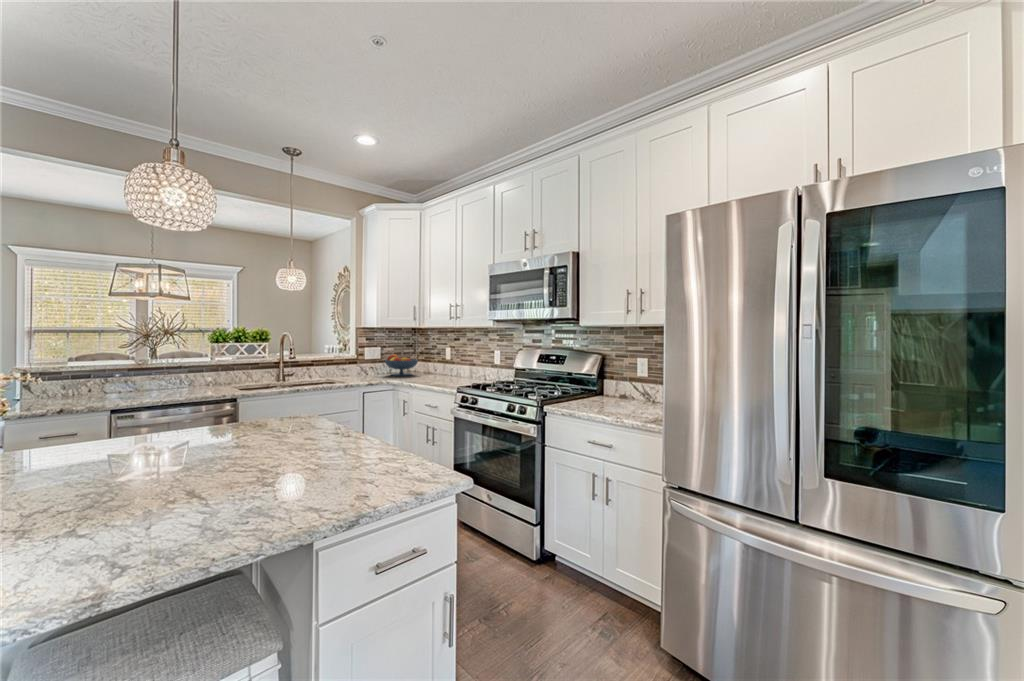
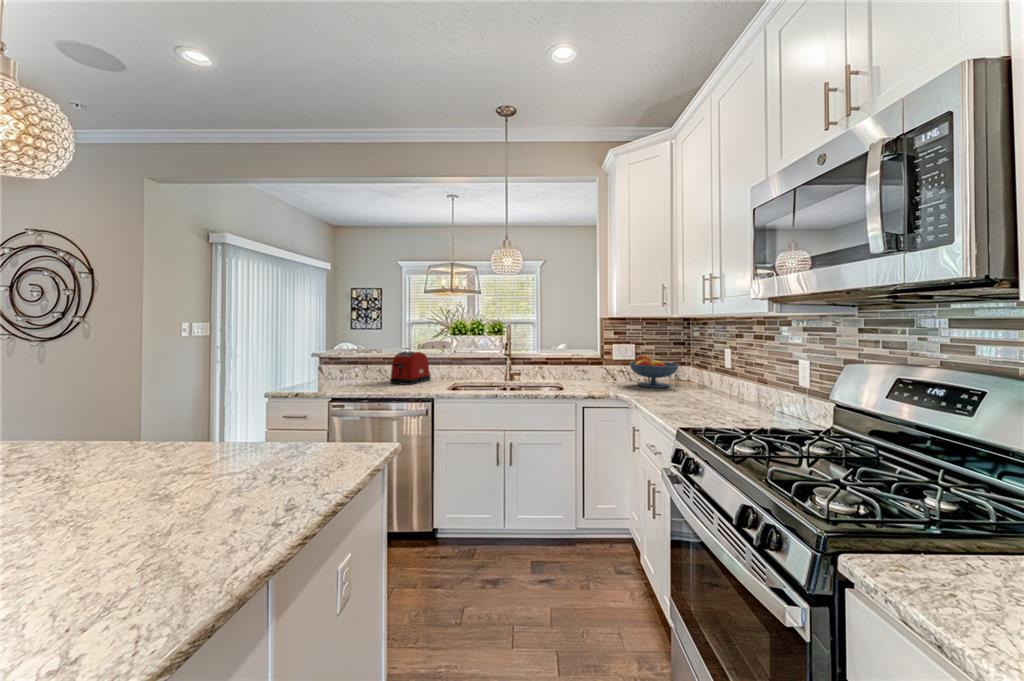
toaster: none [154,359,194,393] -> present [390,351,430,385]

